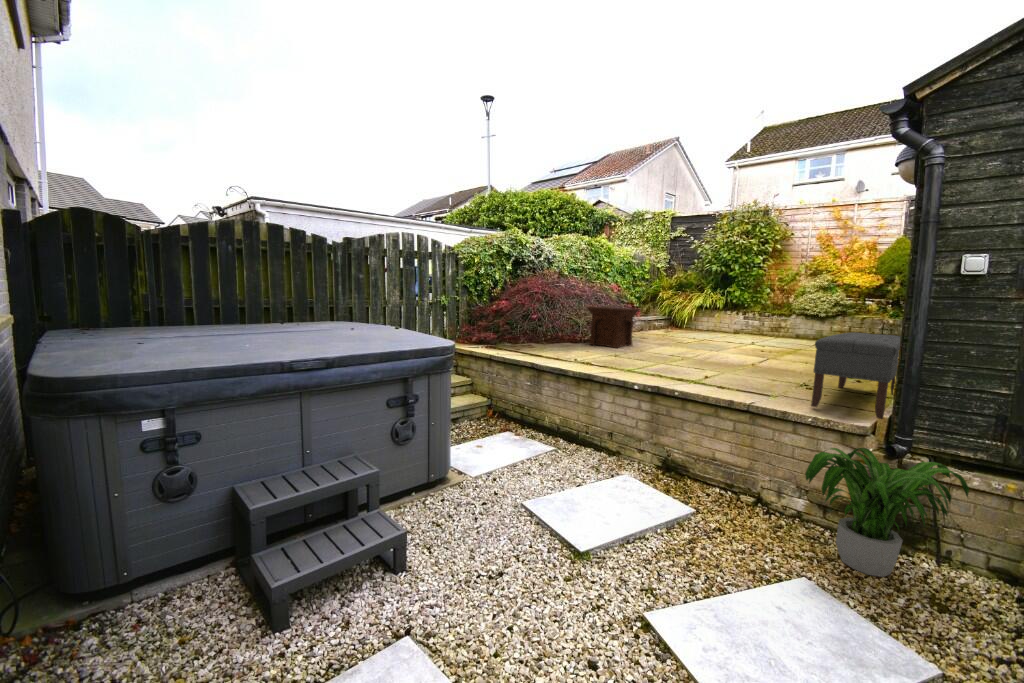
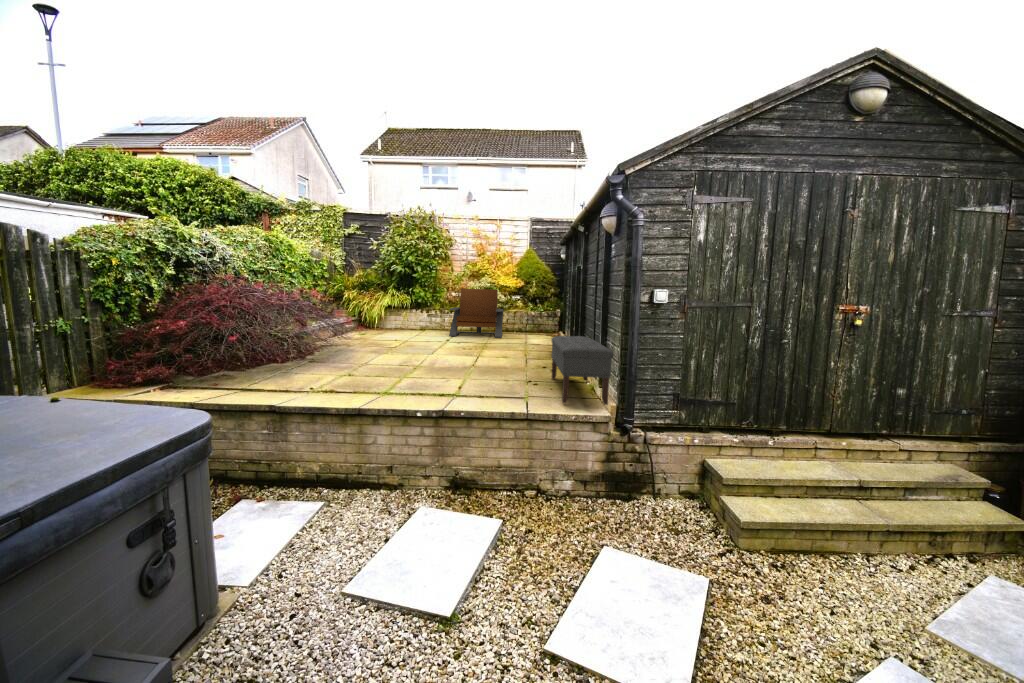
lounge chair: none [760,286,845,346] -> present [449,288,503,338]
side table: present [586,307,640,348] -> none [294,316,357,363]
potted plant: present [805,448,969,577] -> none [586,431,681,526]

